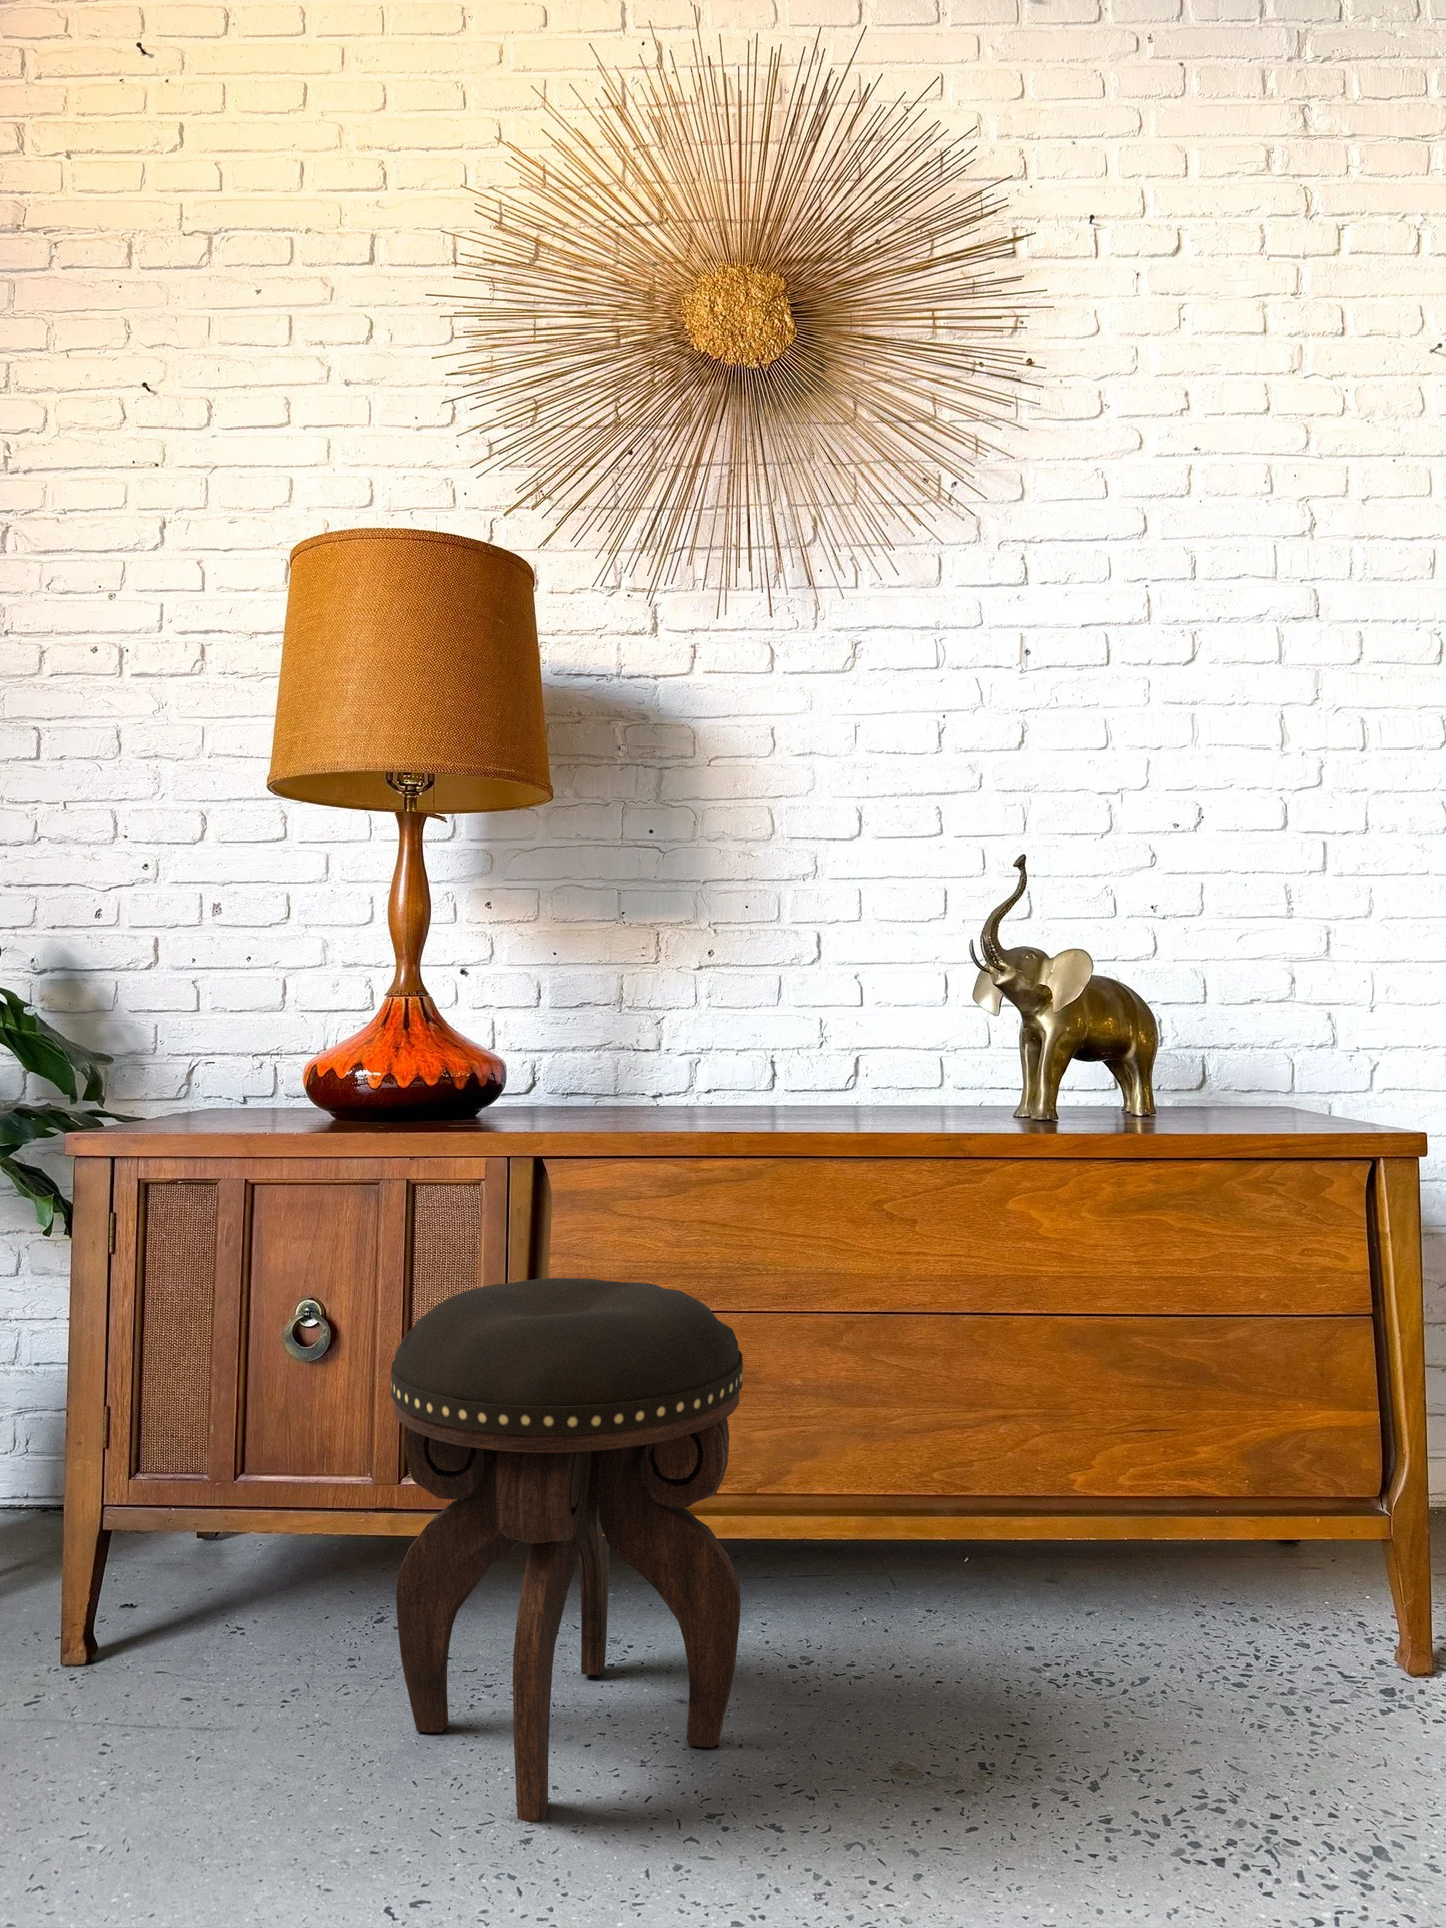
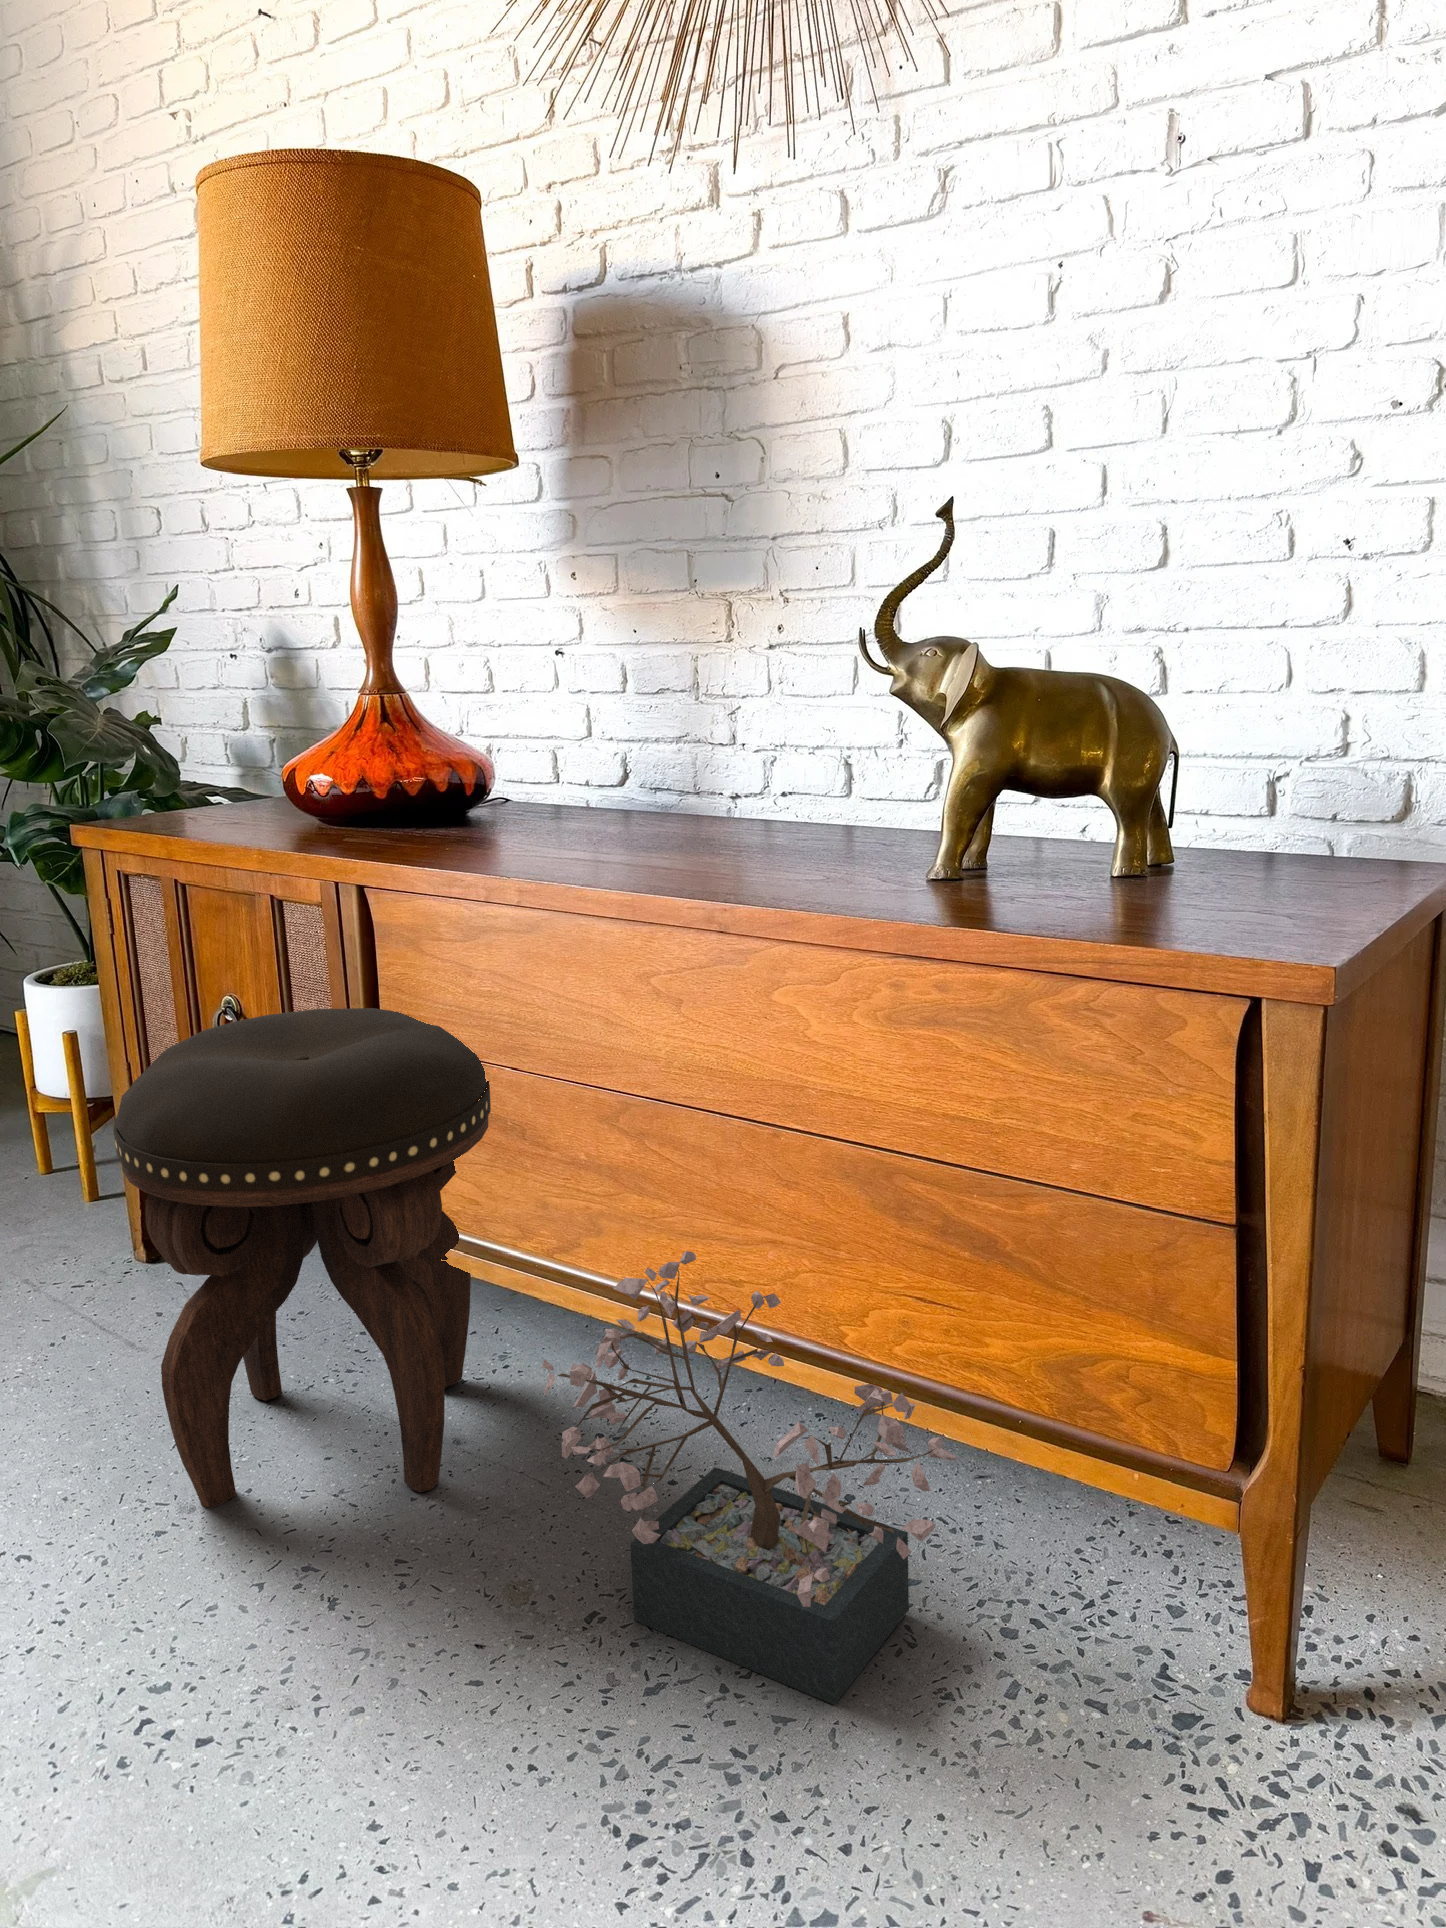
decorative plant: none [907,1434,1250,1766] -> present [542,1251,957,1705]

